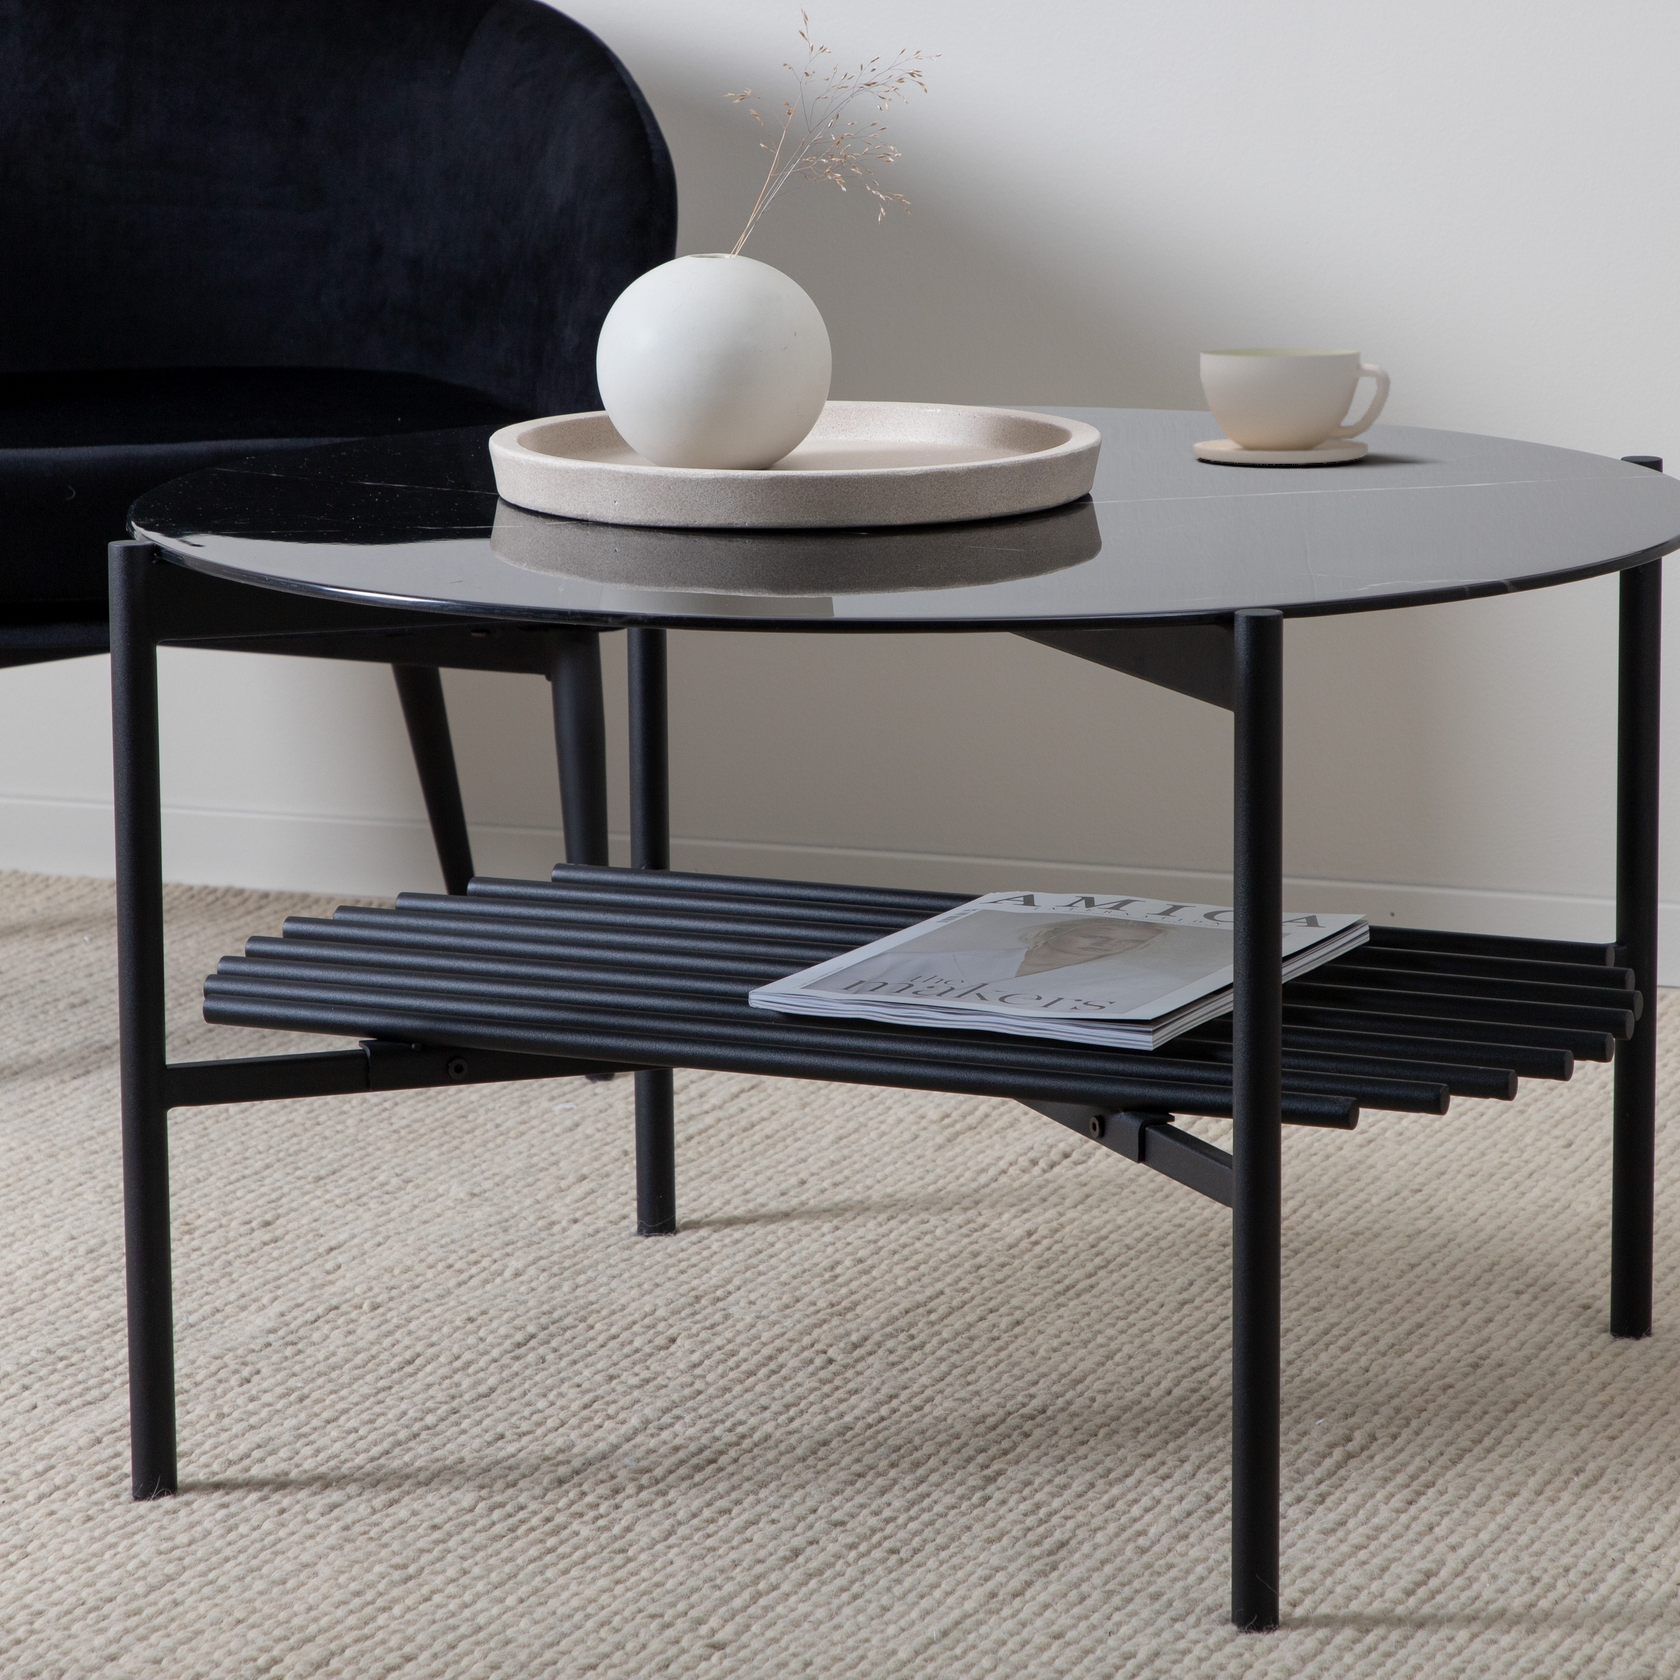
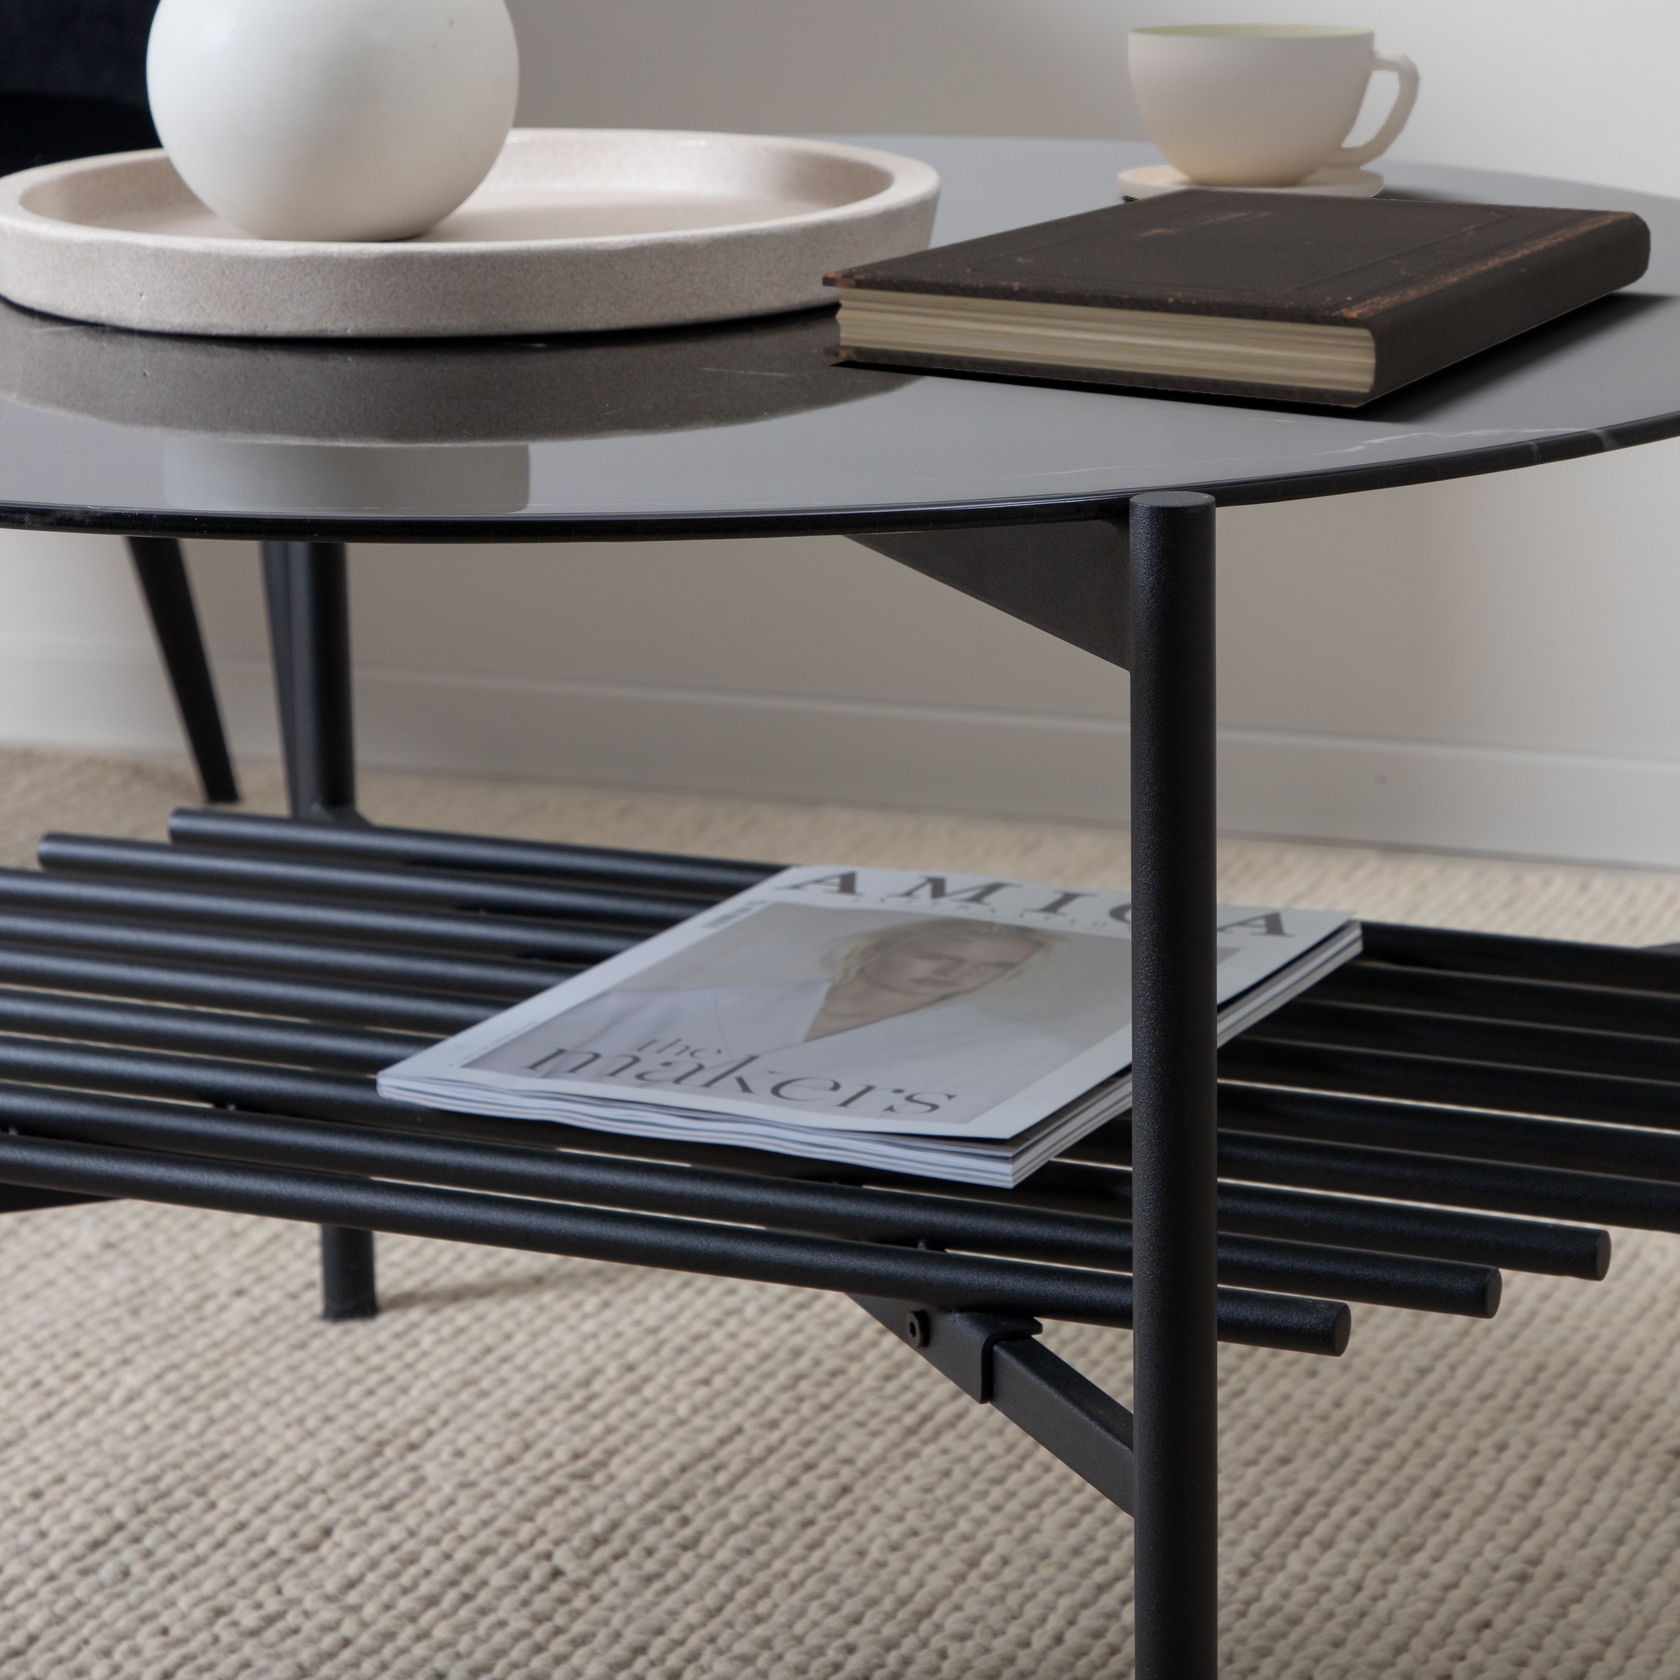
hardcover book: none [1052,446,1529,549] -> present [822,188,1651,408]

